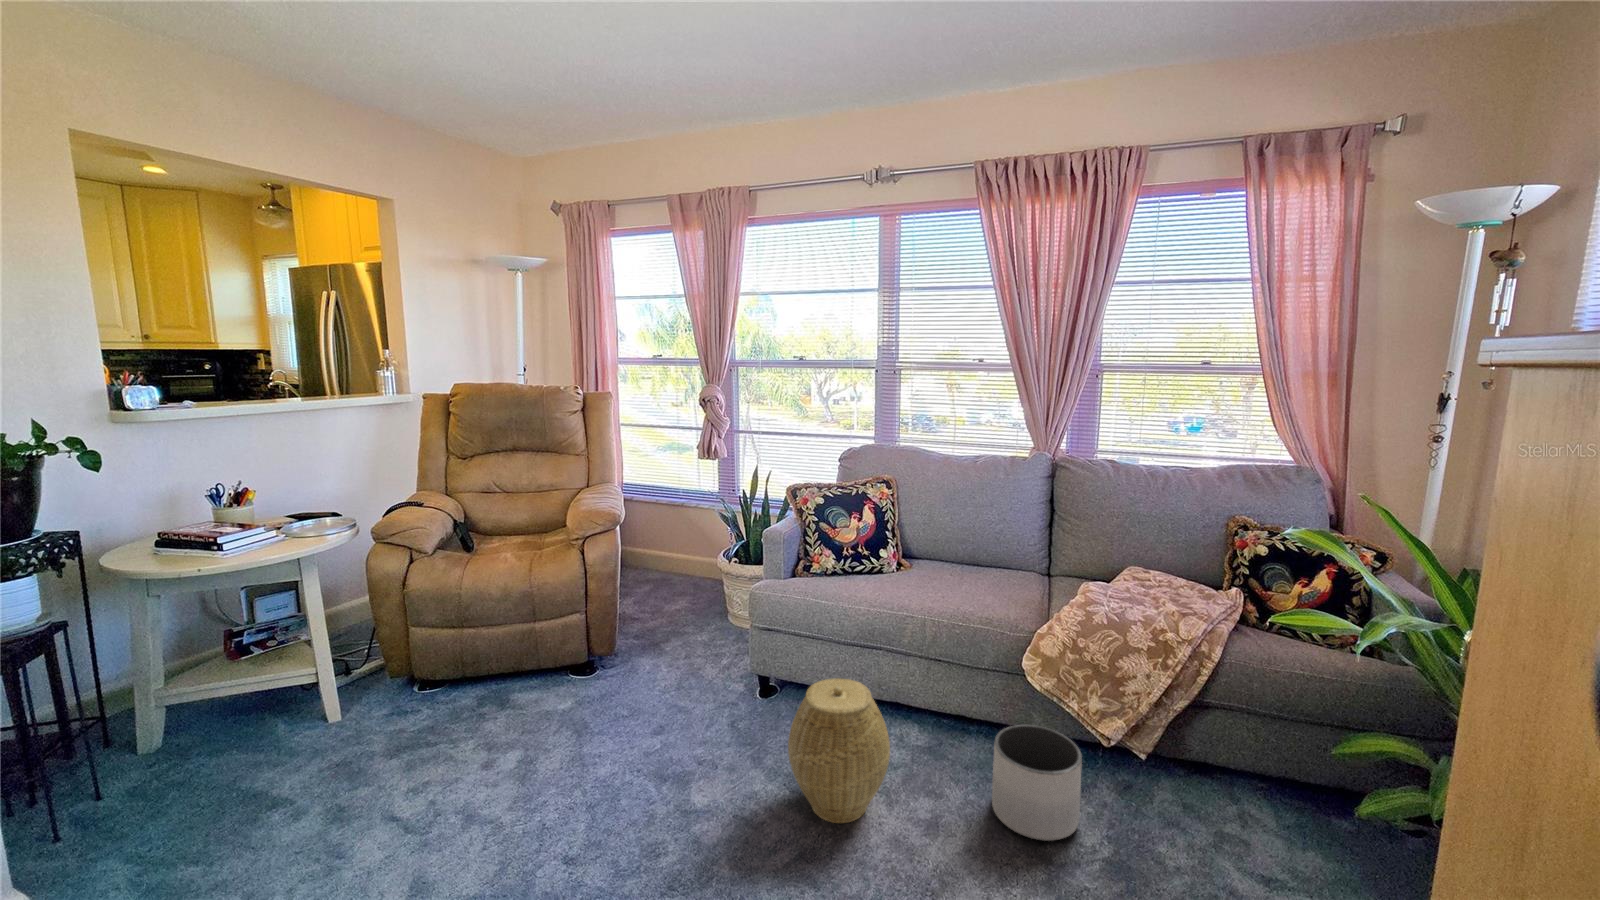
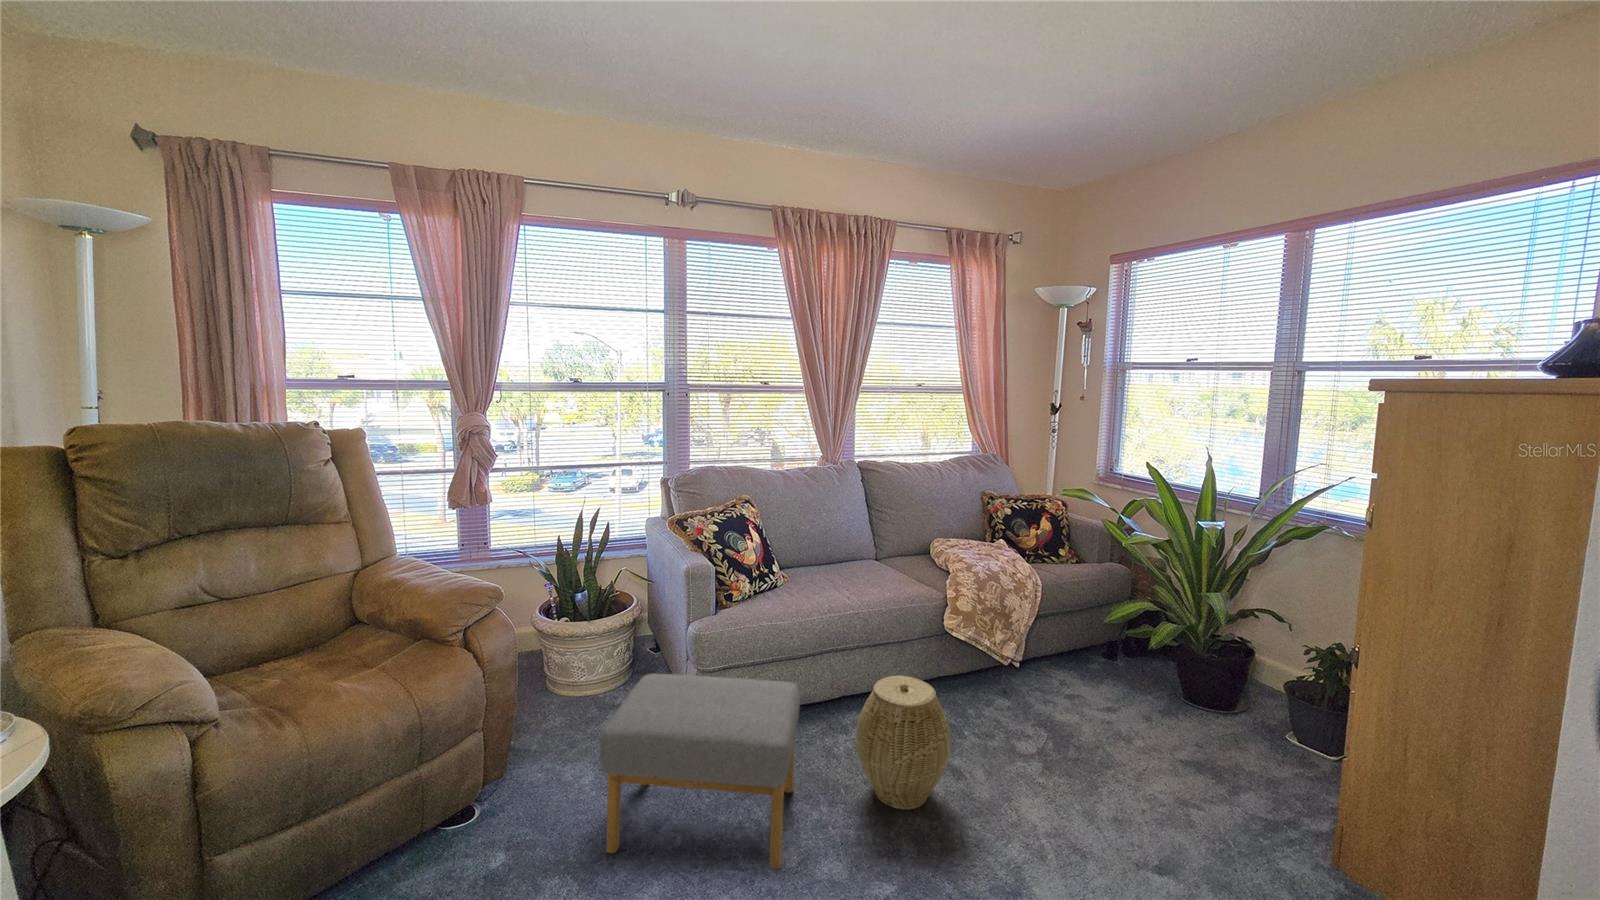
footstool: none [608,608,770,792] -> present [600,674,800,869]
planter: present [992,725,1082,841] -> none [964,663,1032,745]

